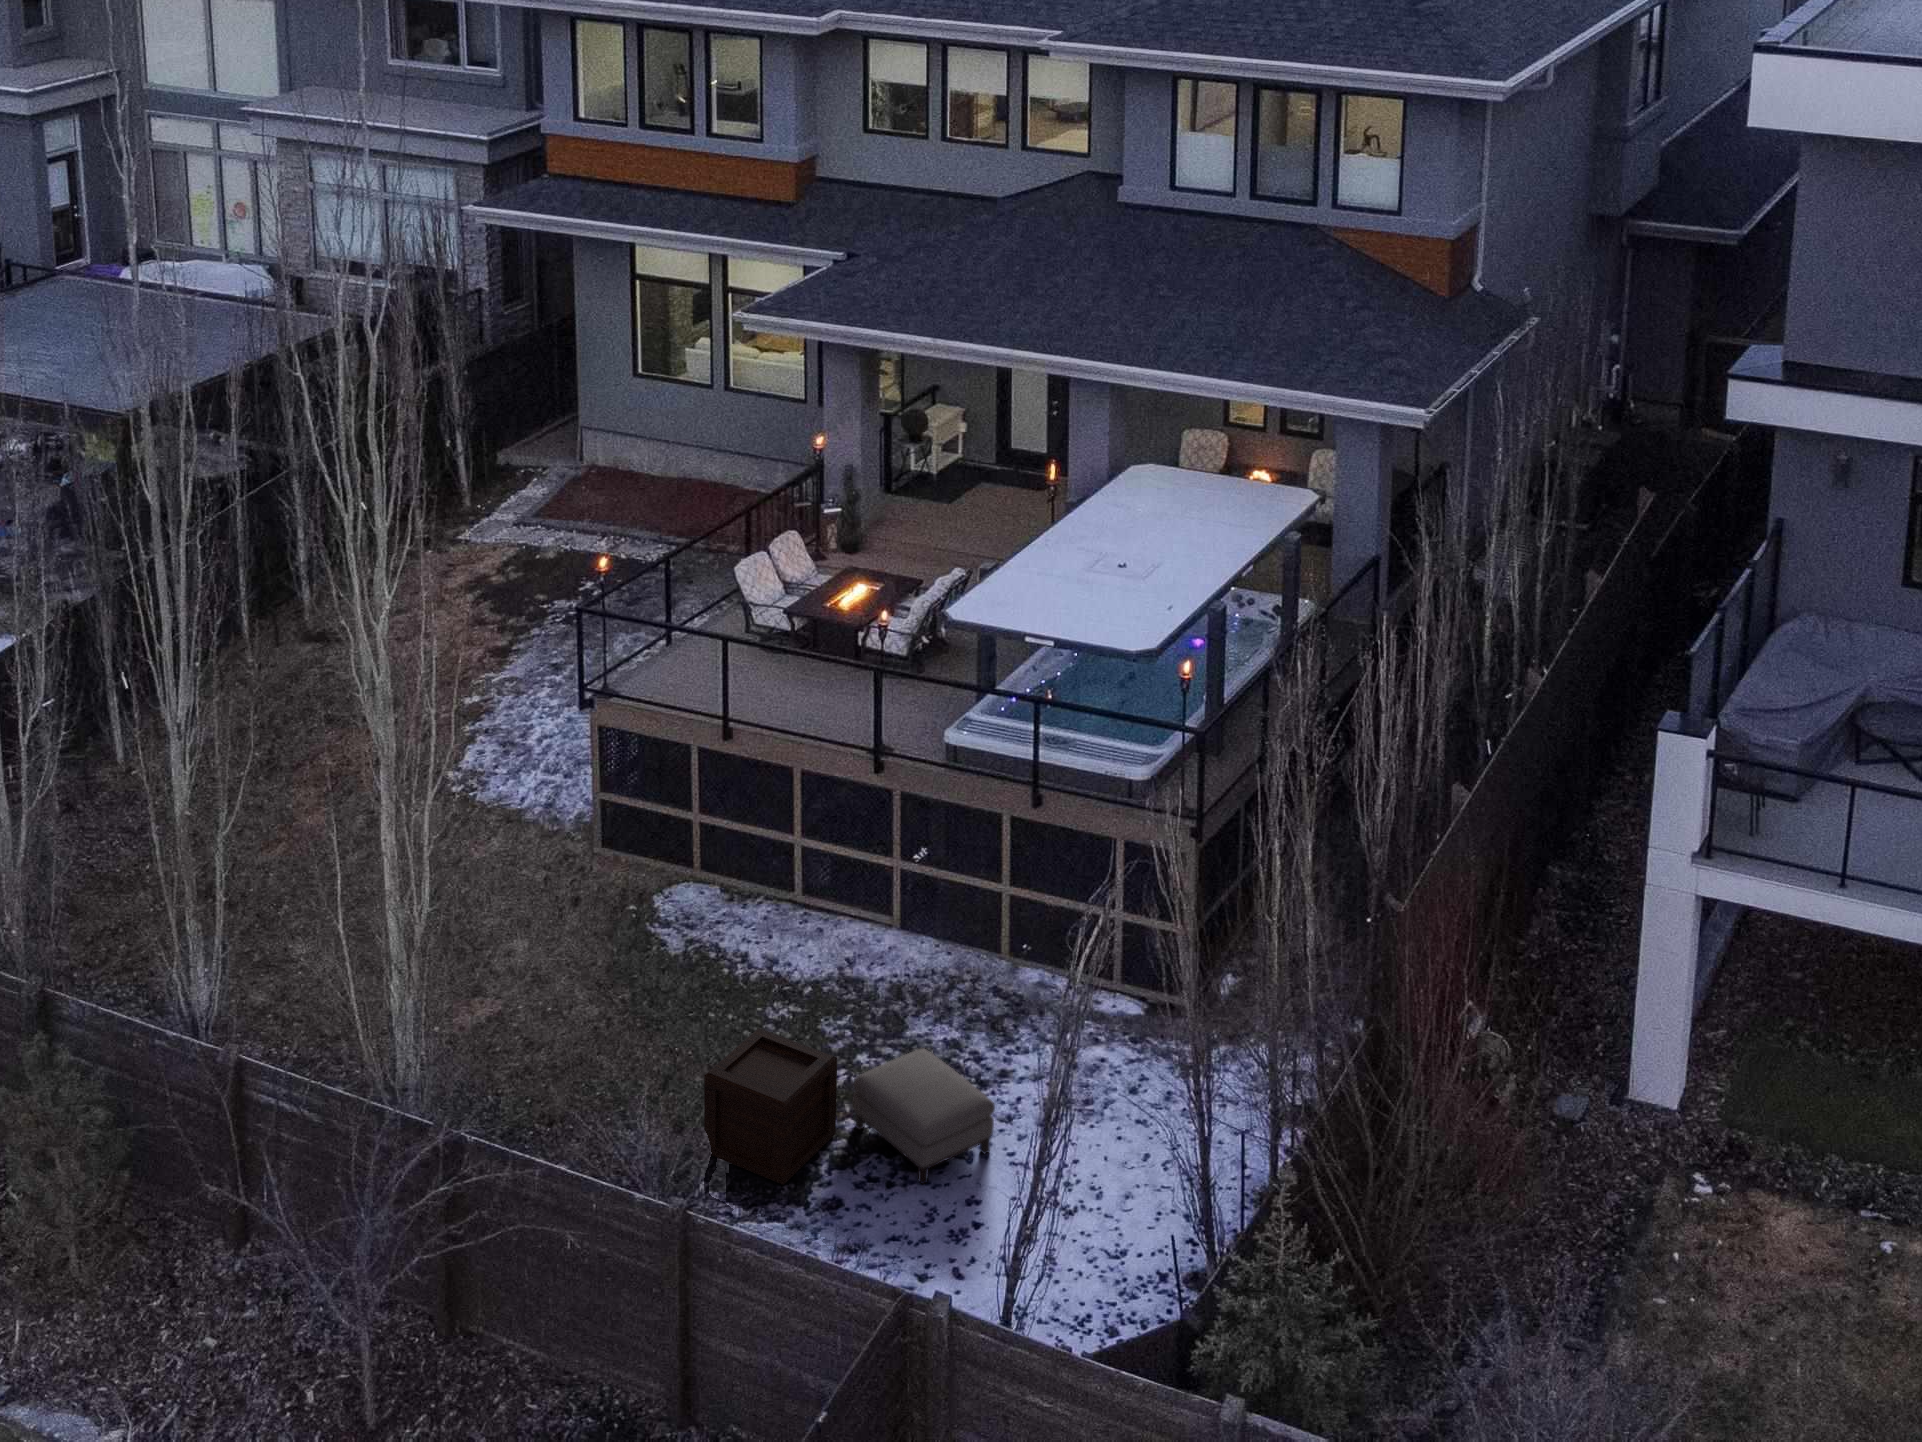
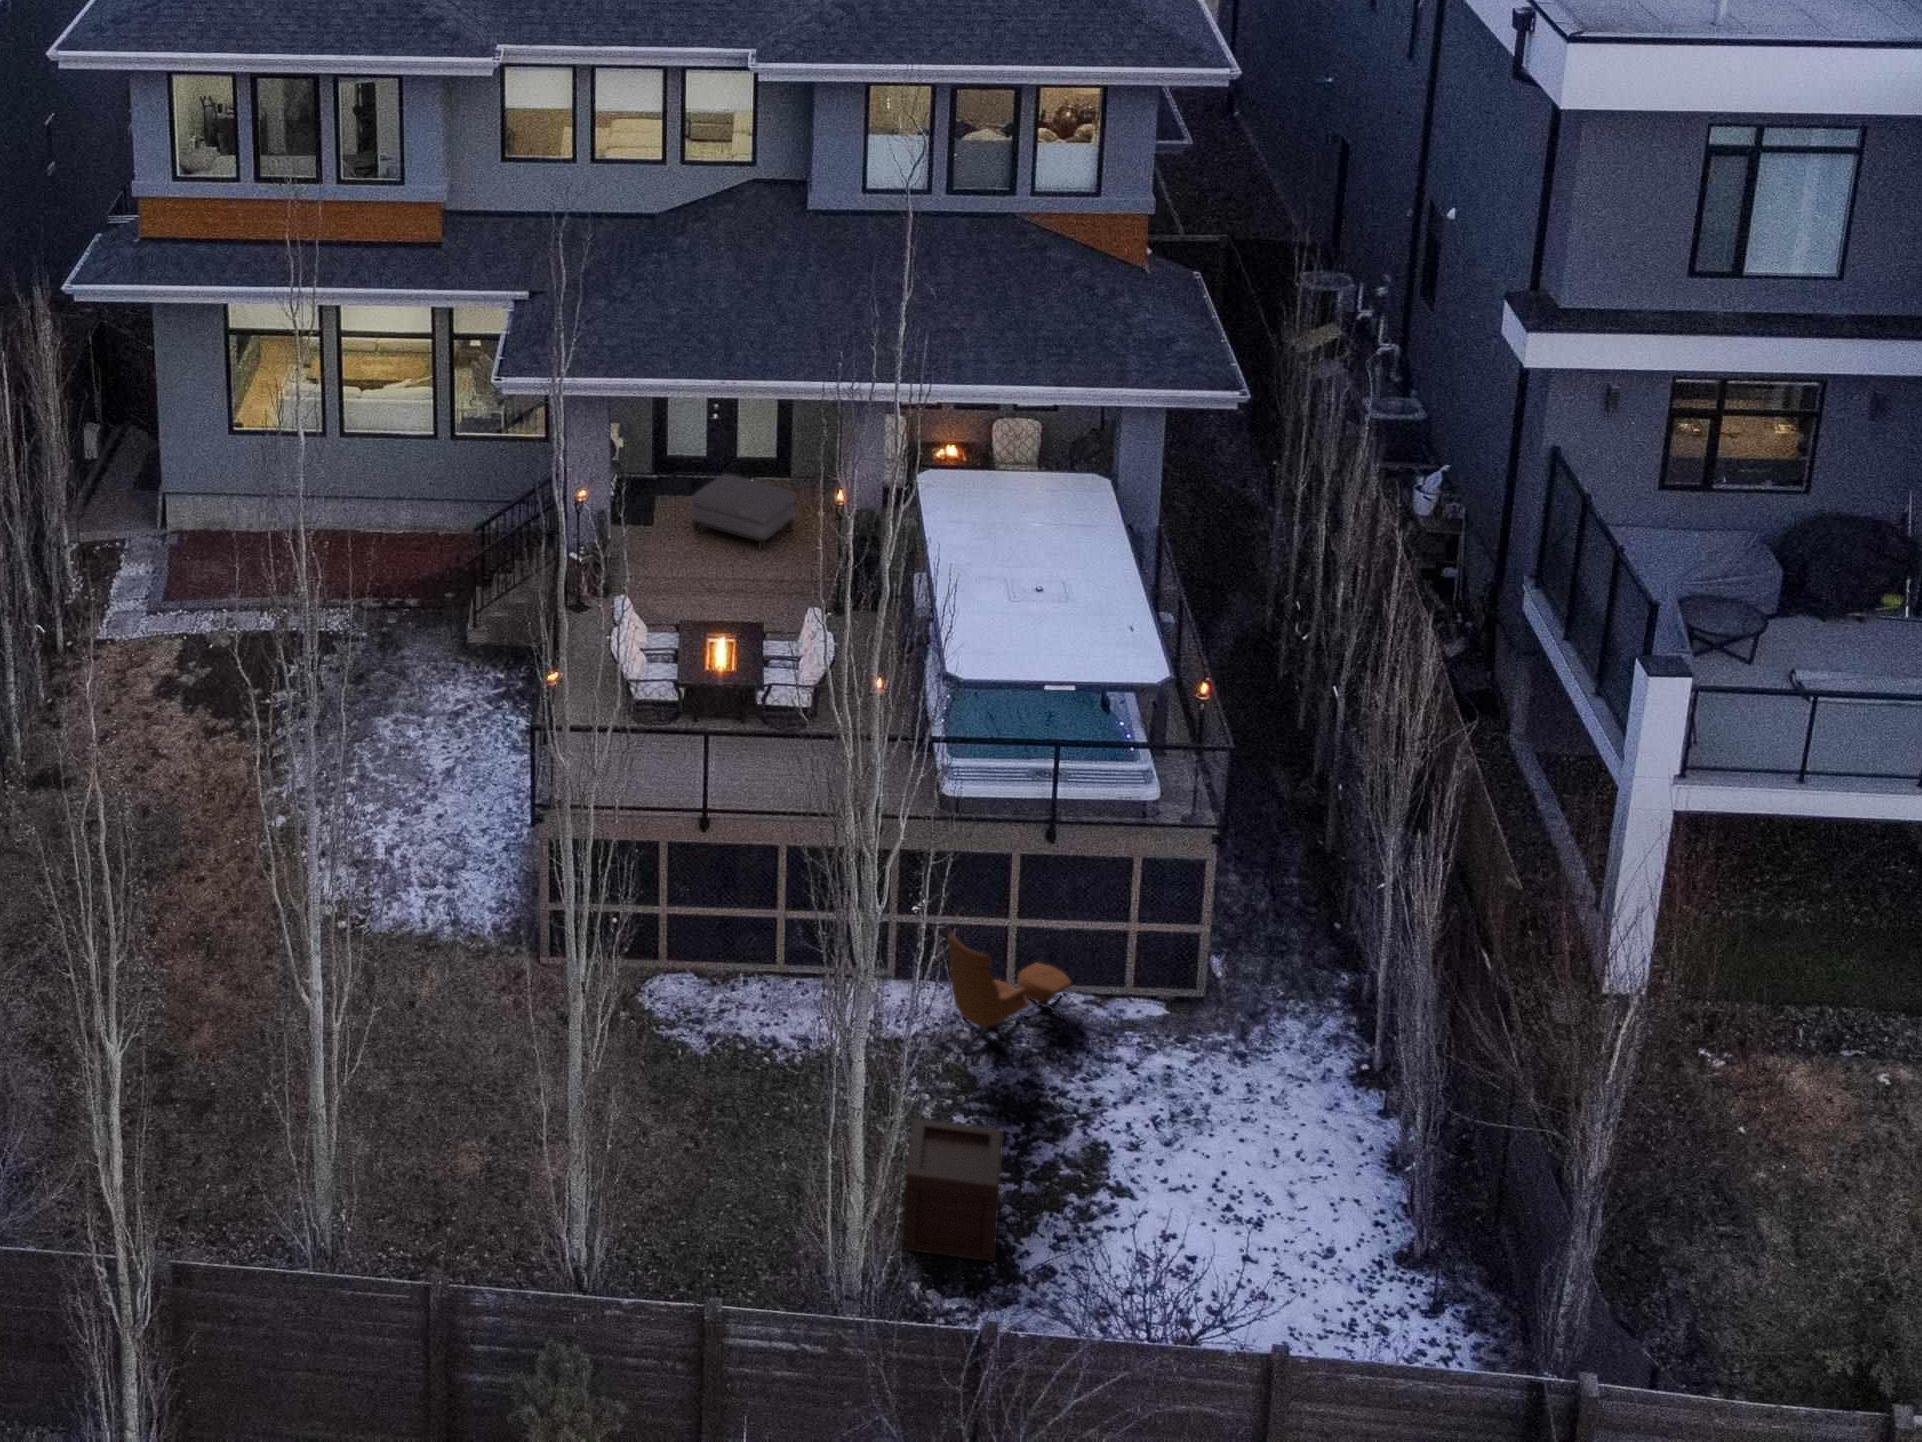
lounge chair: none [902,873,1056,1015] -> present [948,933,1071,1052]
ottoman: present [852,1048,995,1184] -> present [692,474,796,551]

